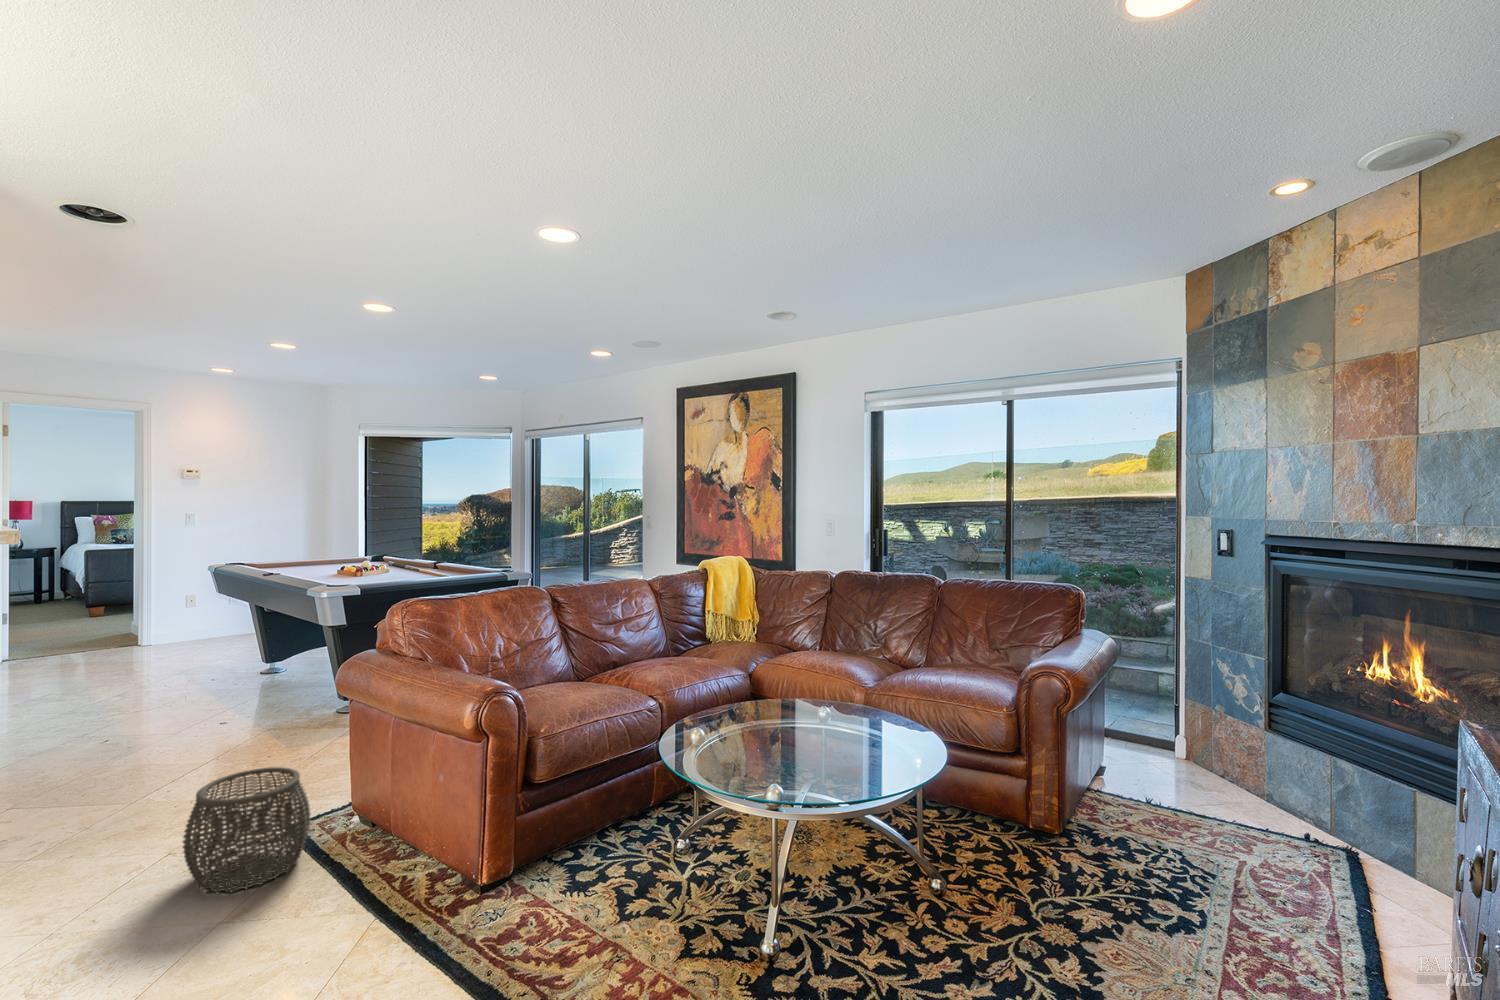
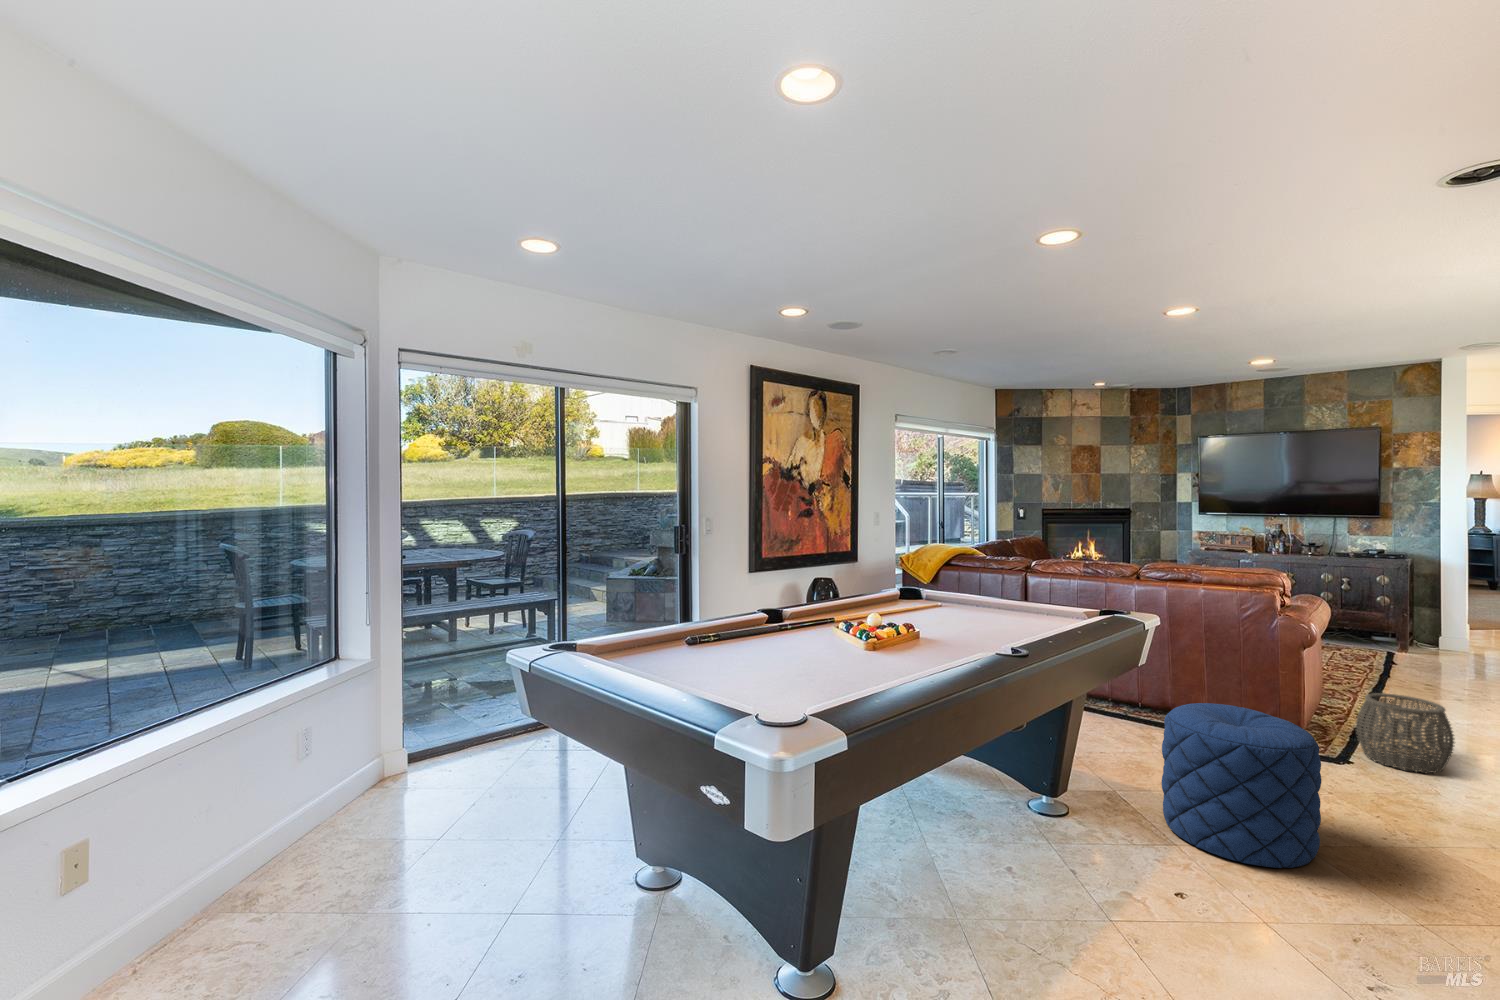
pouf: none [184,649,305,763] -> present [1161,703,1321,868]

